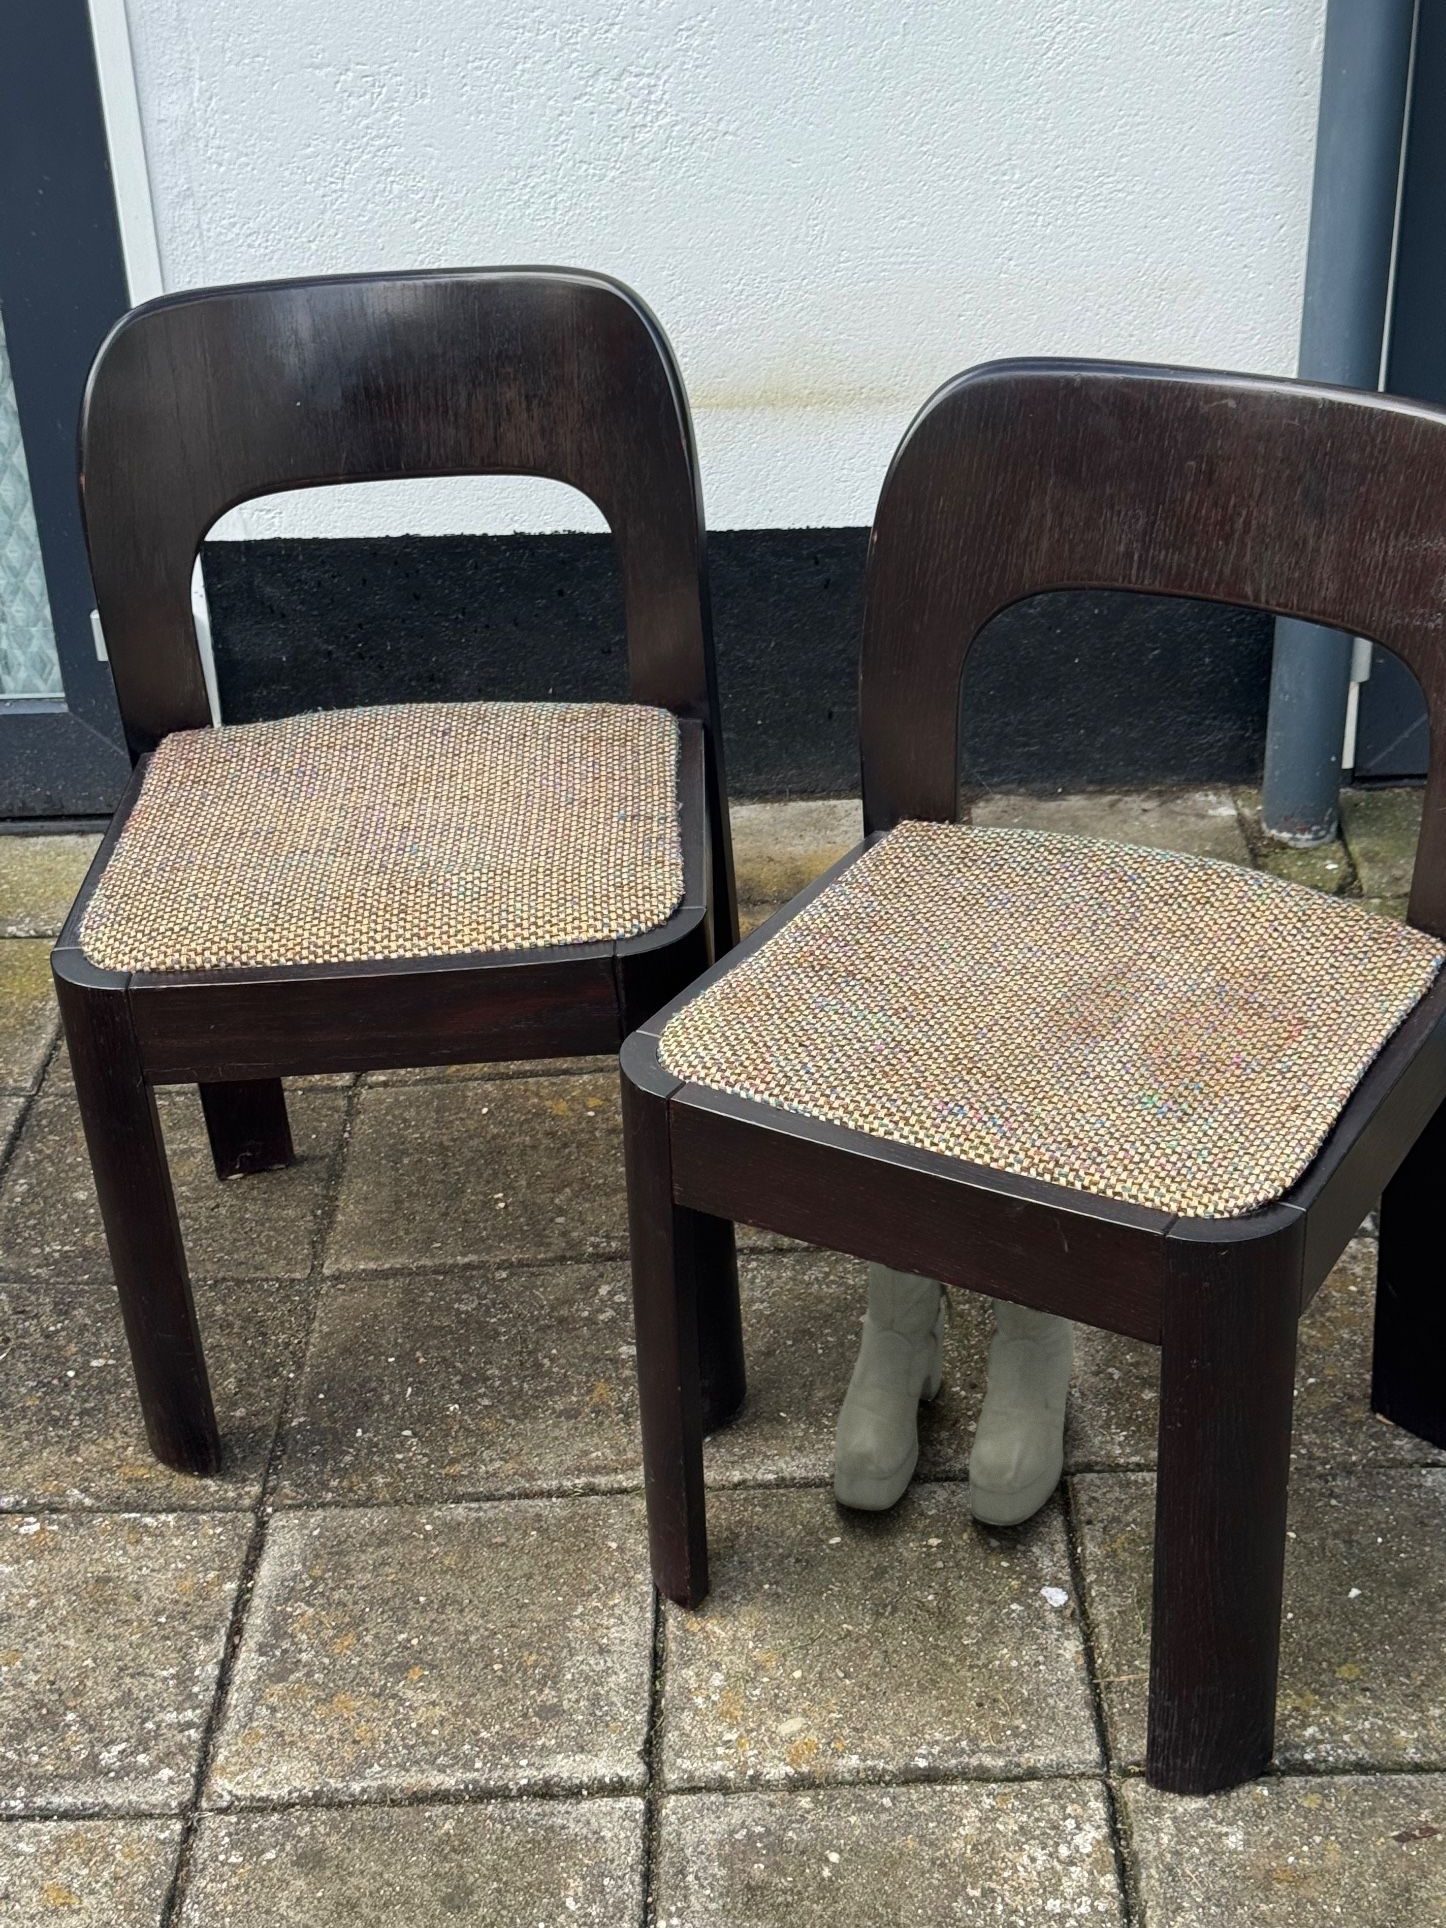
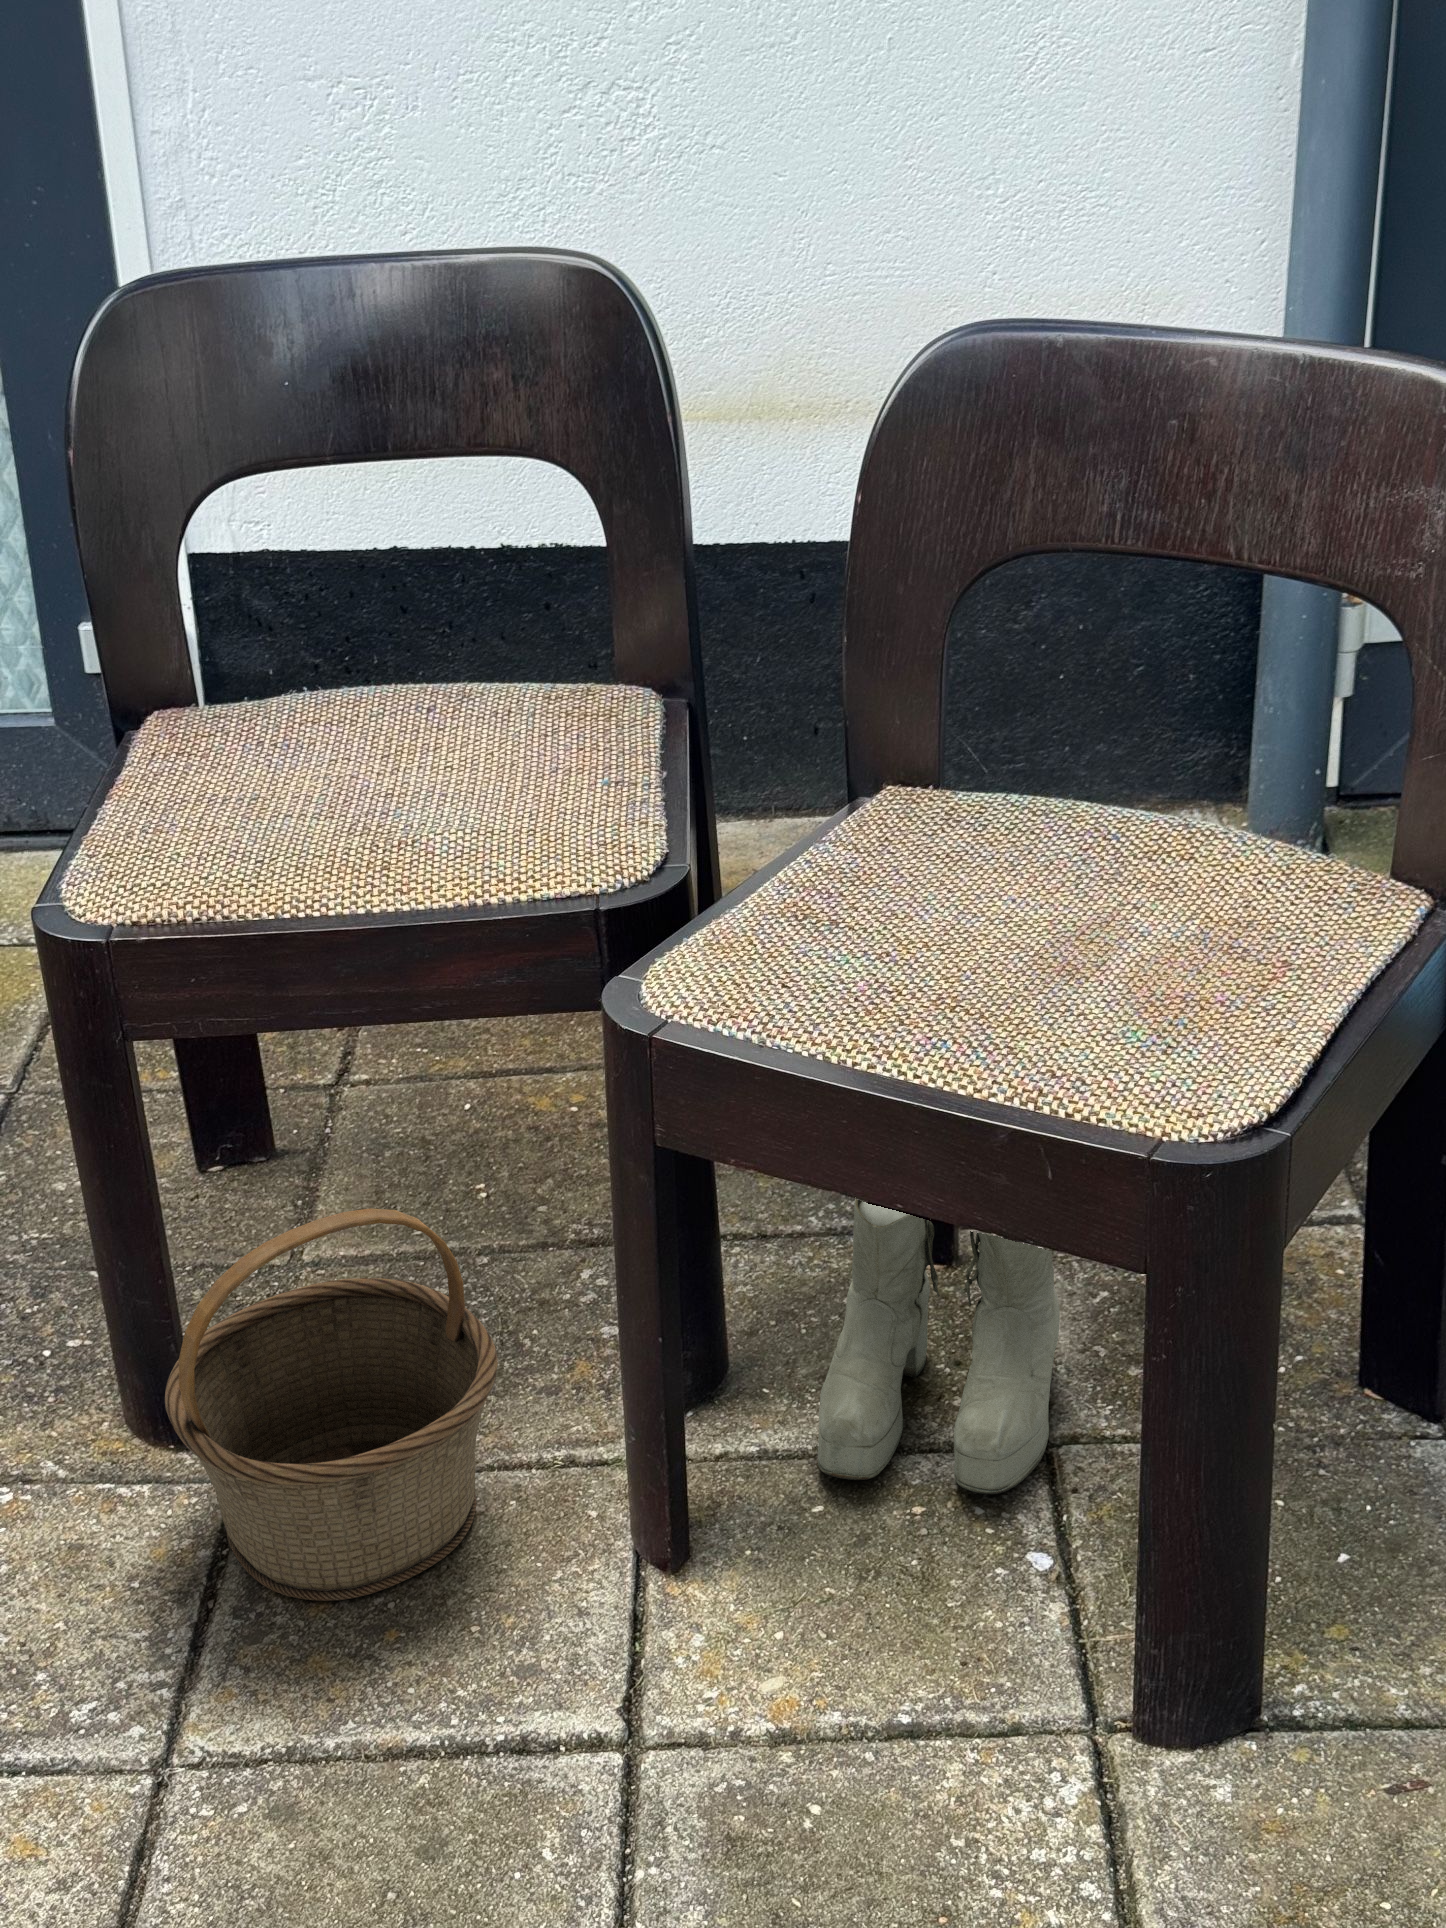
basket: none [188,1249,517,1635] -> present [165,1208,498,1601]

